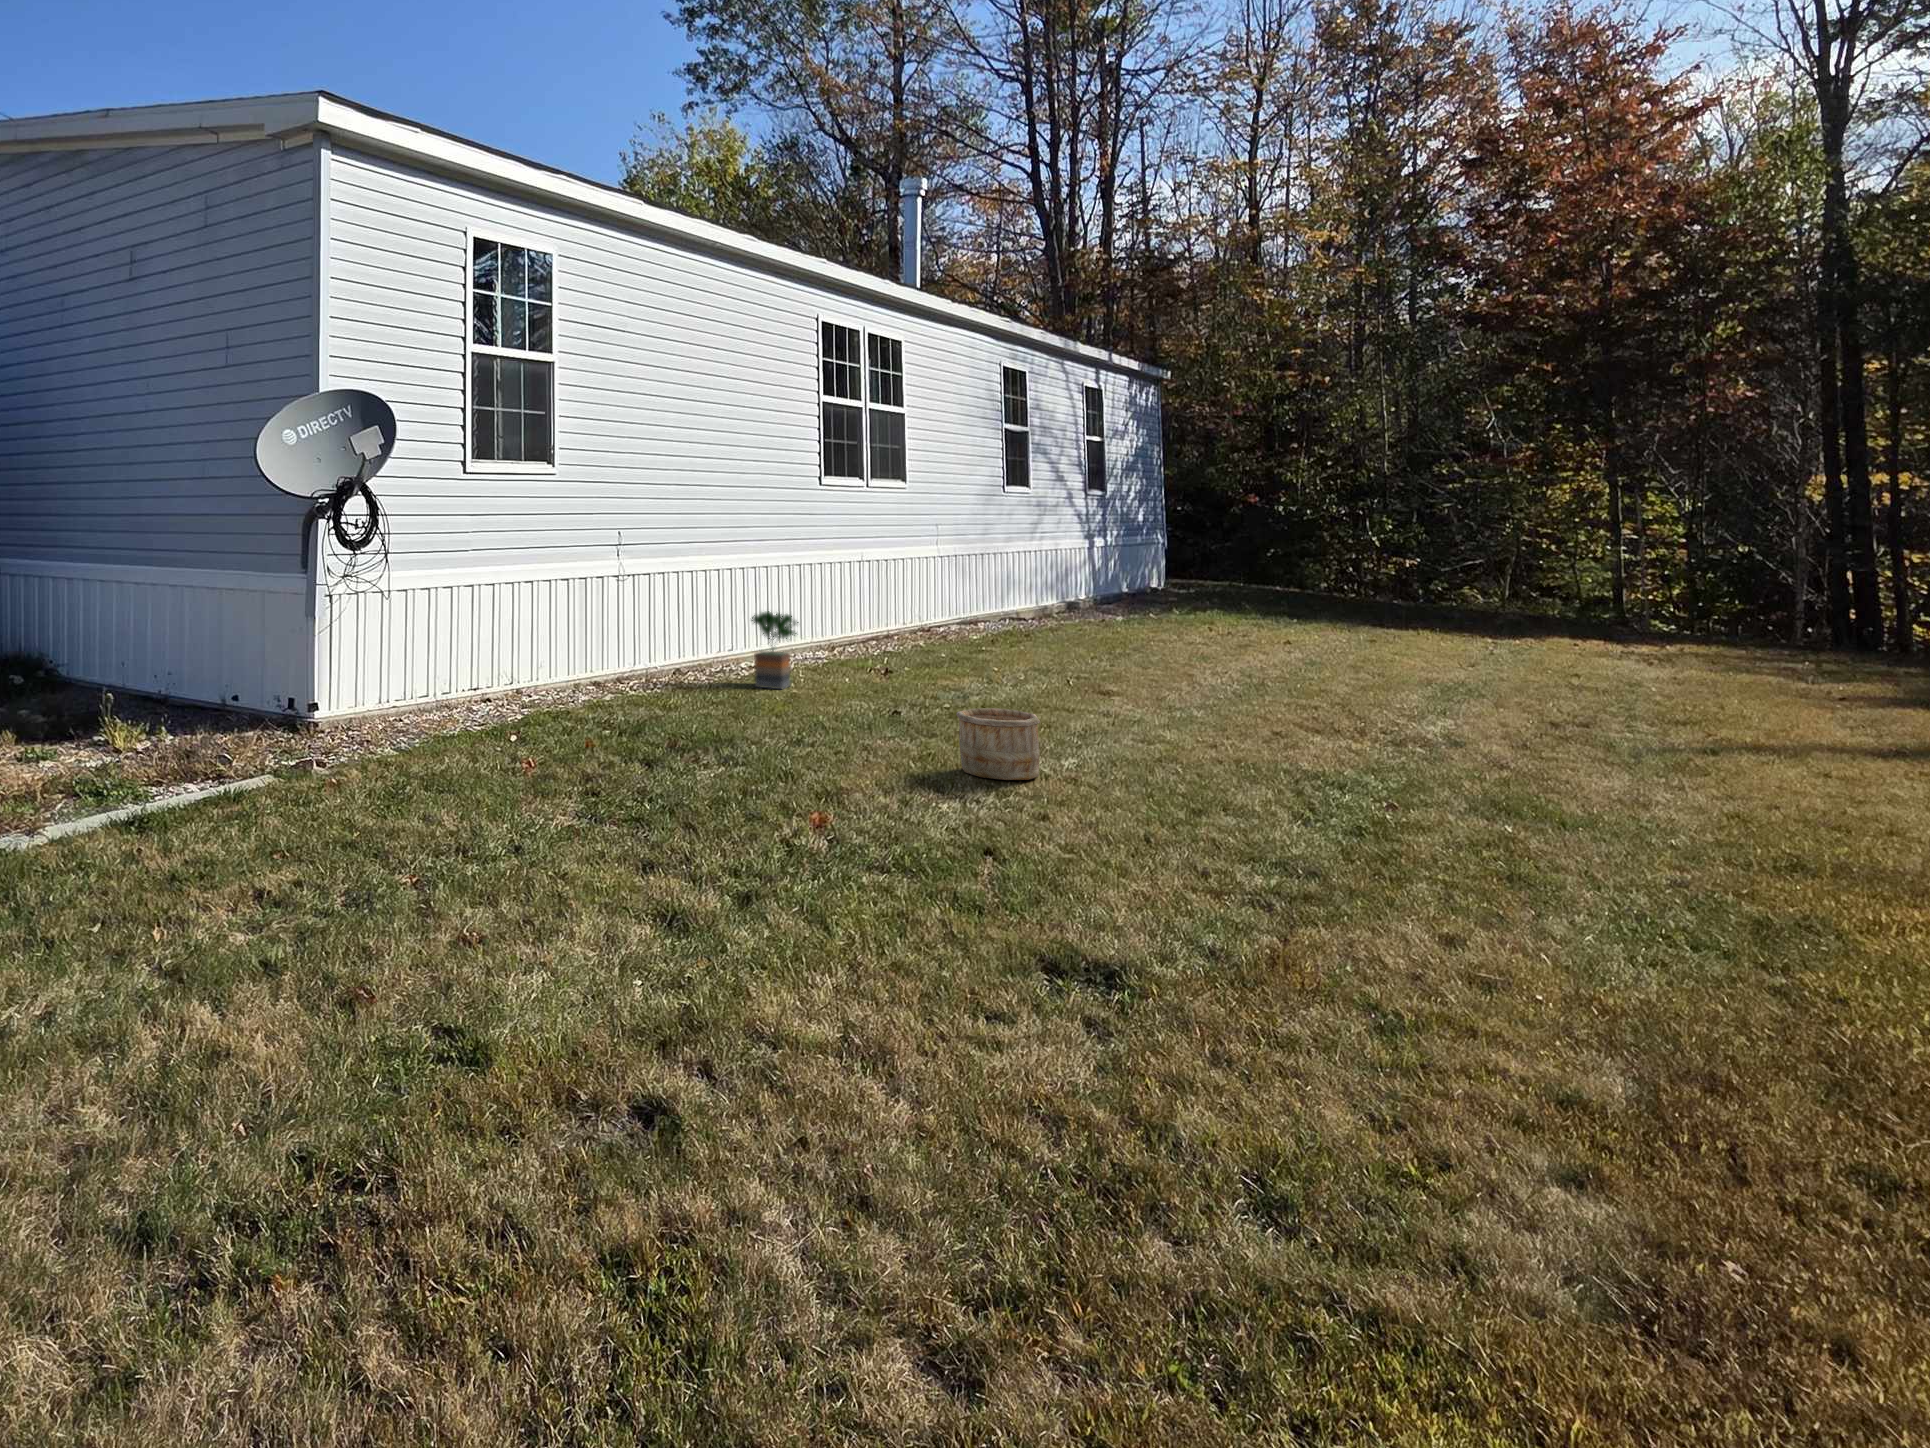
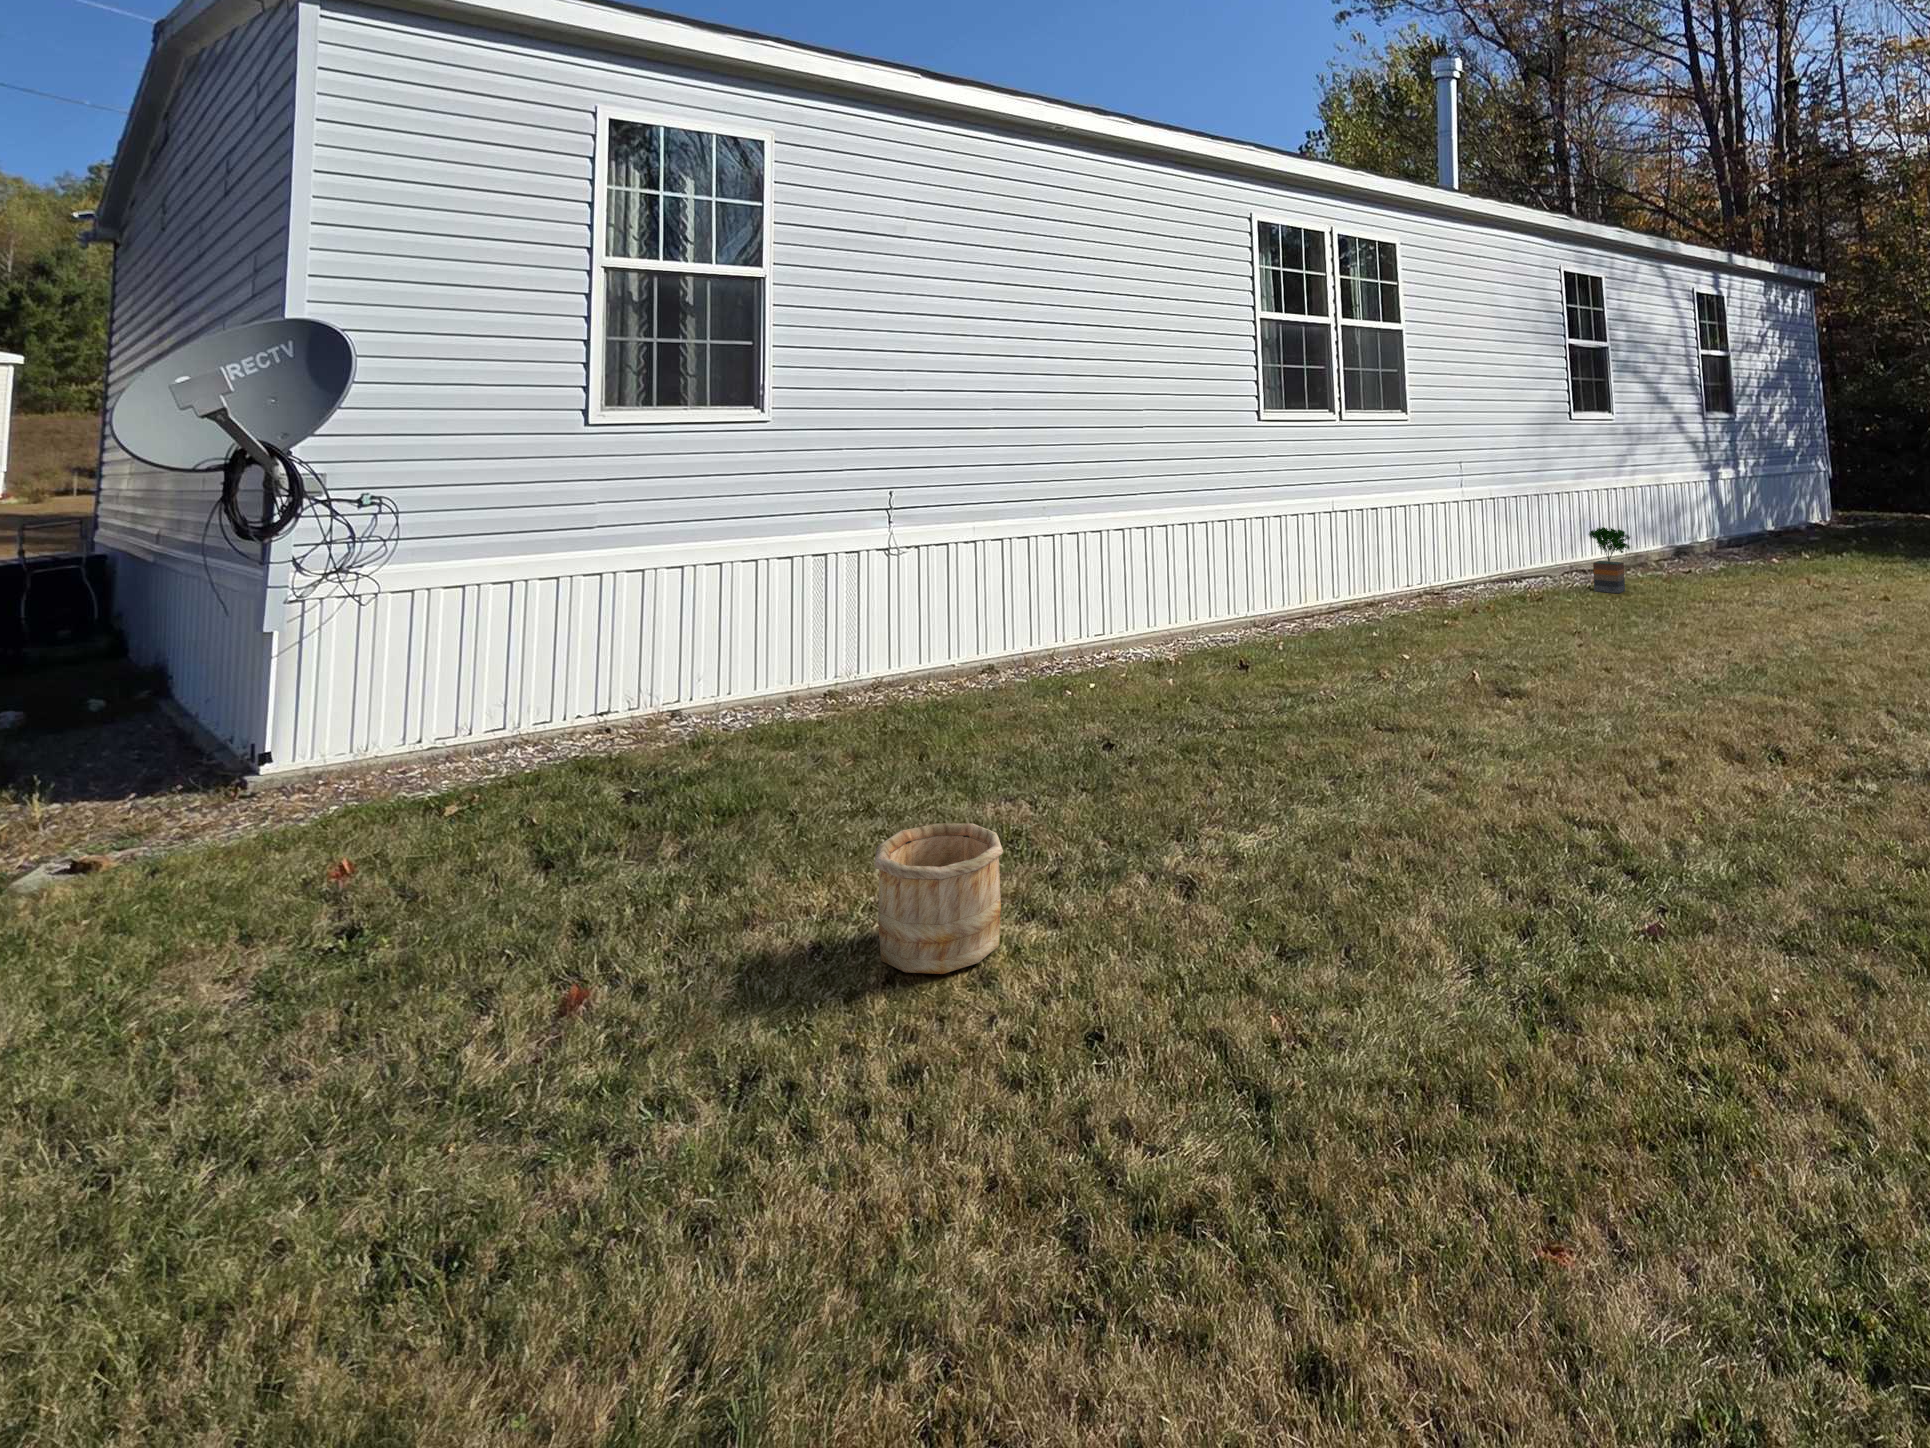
potted tree: present [751,611,799,689] -> present [1589,527,1631,593]

